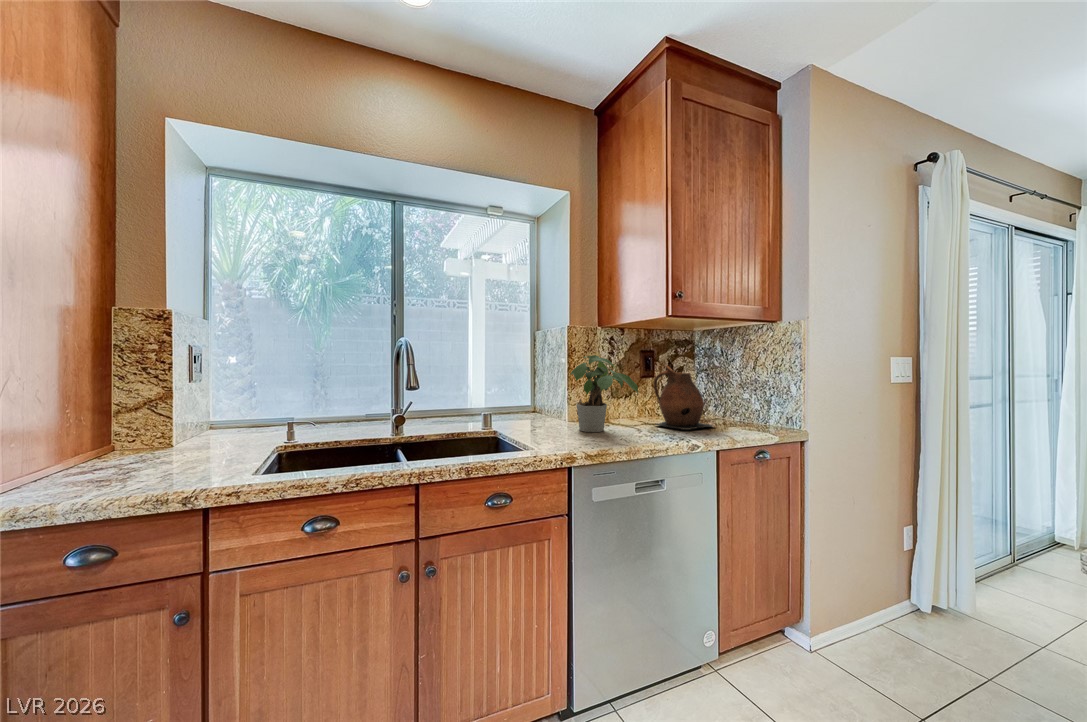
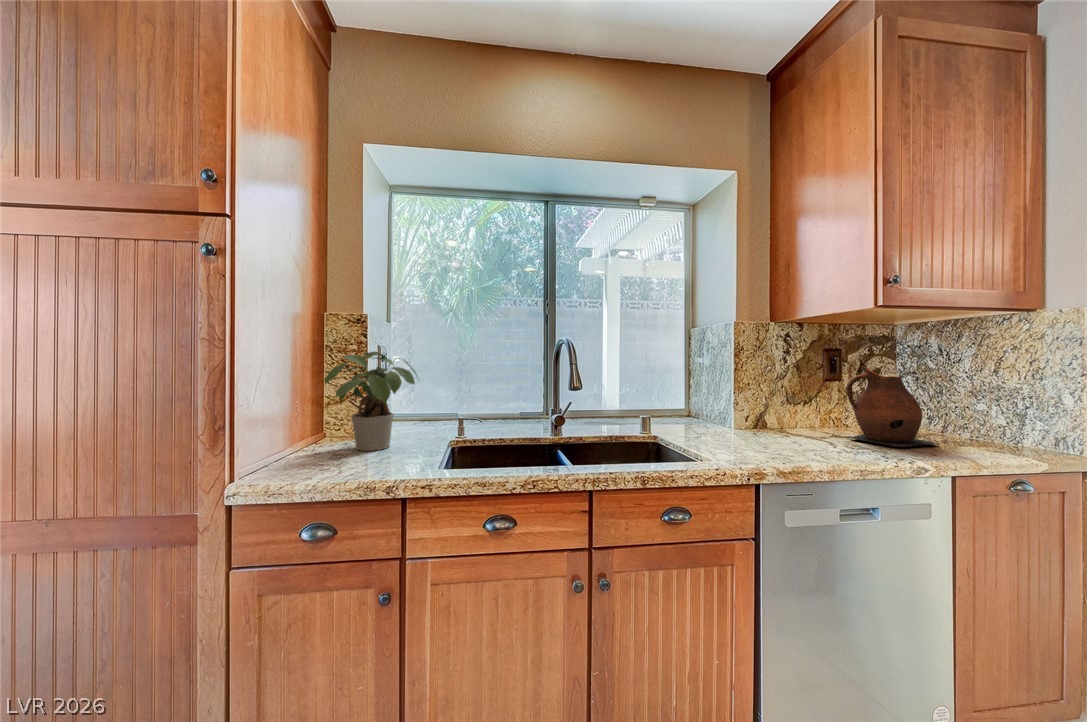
potted plant: present [571,355,638,432] -> present [324,352,419,451]

